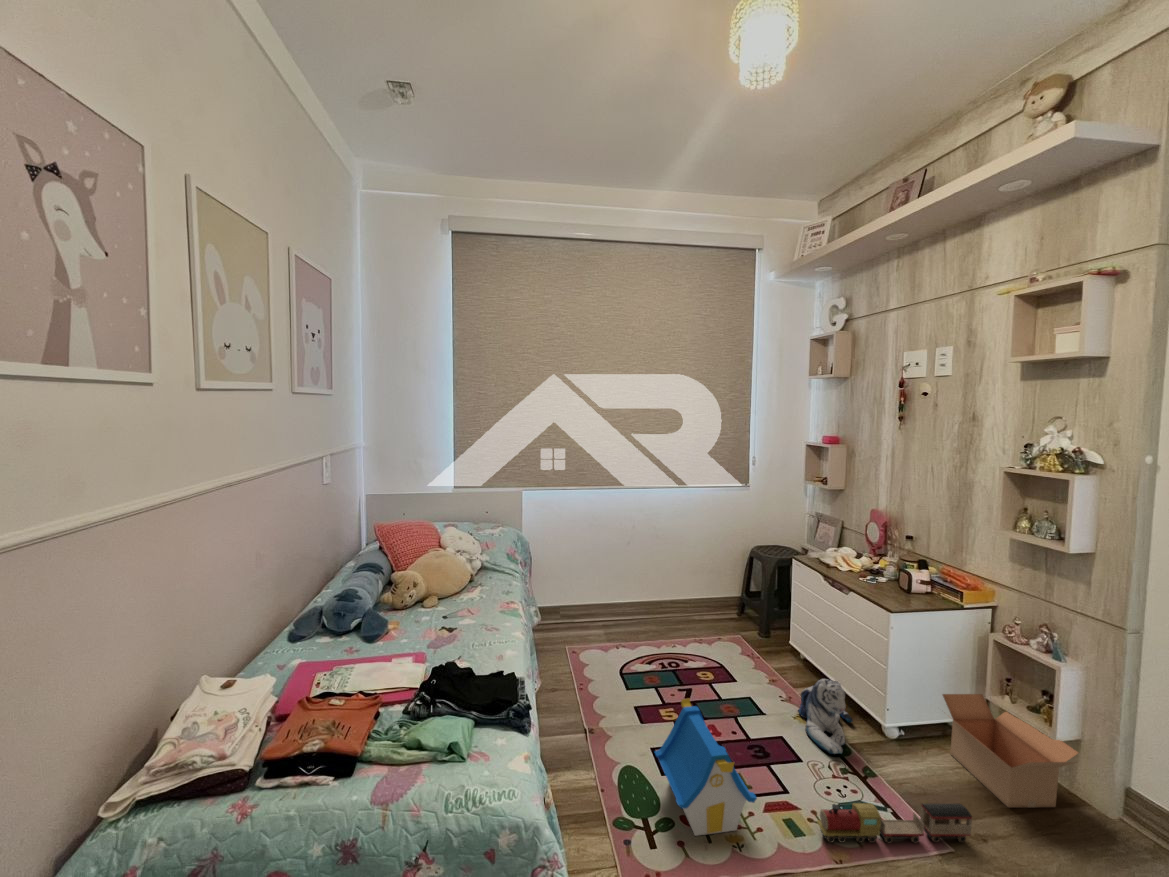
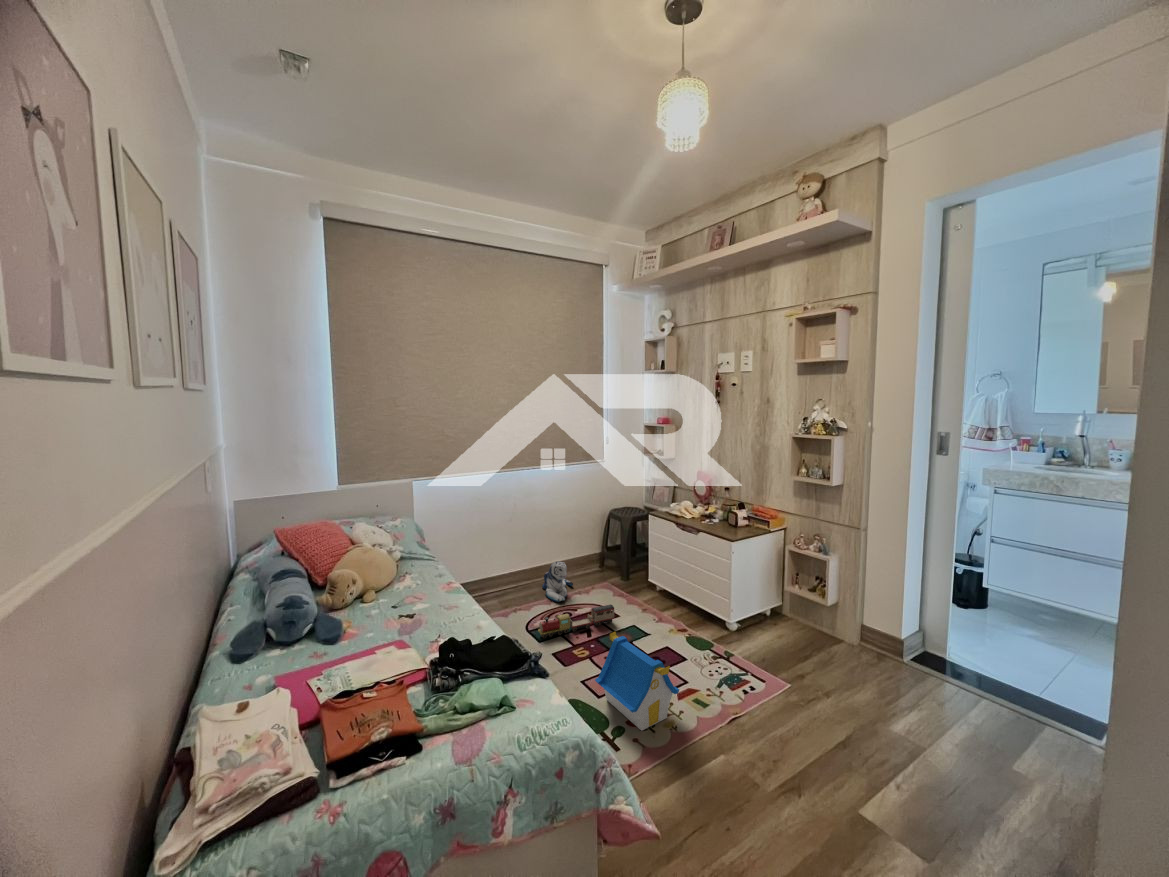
plush toy: present [798,679,853,754] -> present [542,561,573,602]
cardboard box: present [943,694,1078,808] -> none [761,588,842,654]
toy train: present [817,803,972,843] -> present [538,604,614,638]

